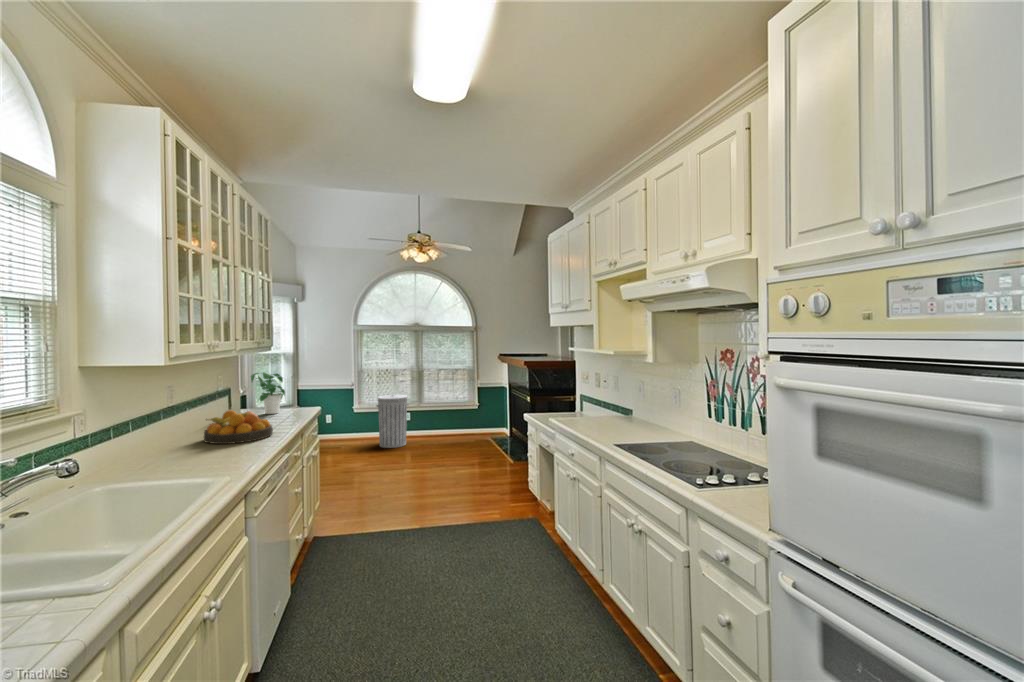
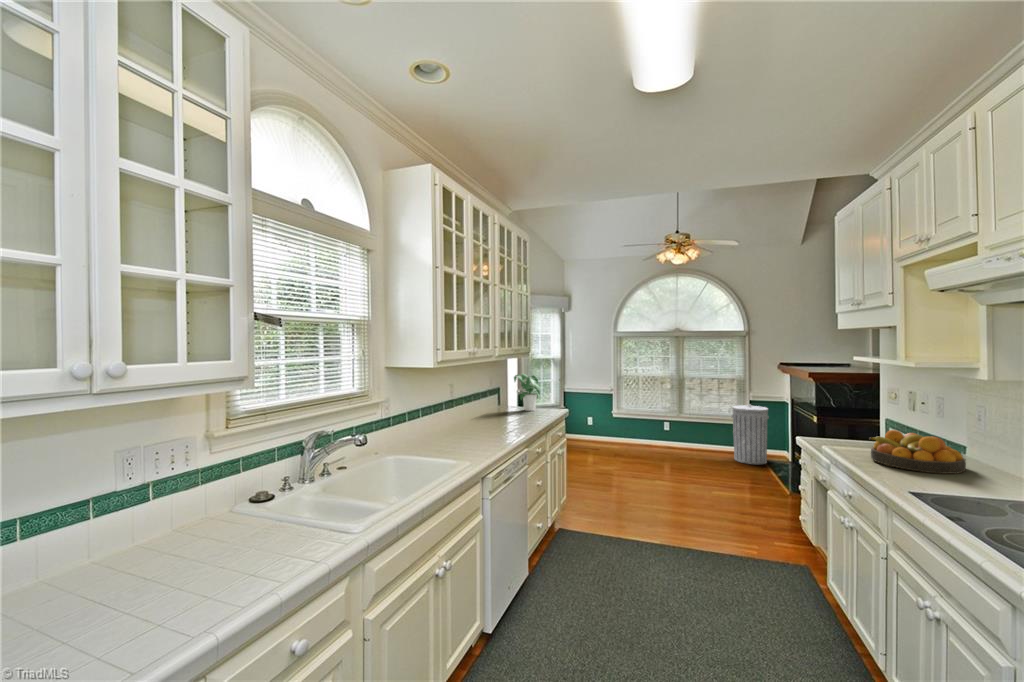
trash can: present [377,394,408,448] -> present [731,405,769,464]
fruit bowl: present [204,410,273,444] -> present [870,430,966,474]

